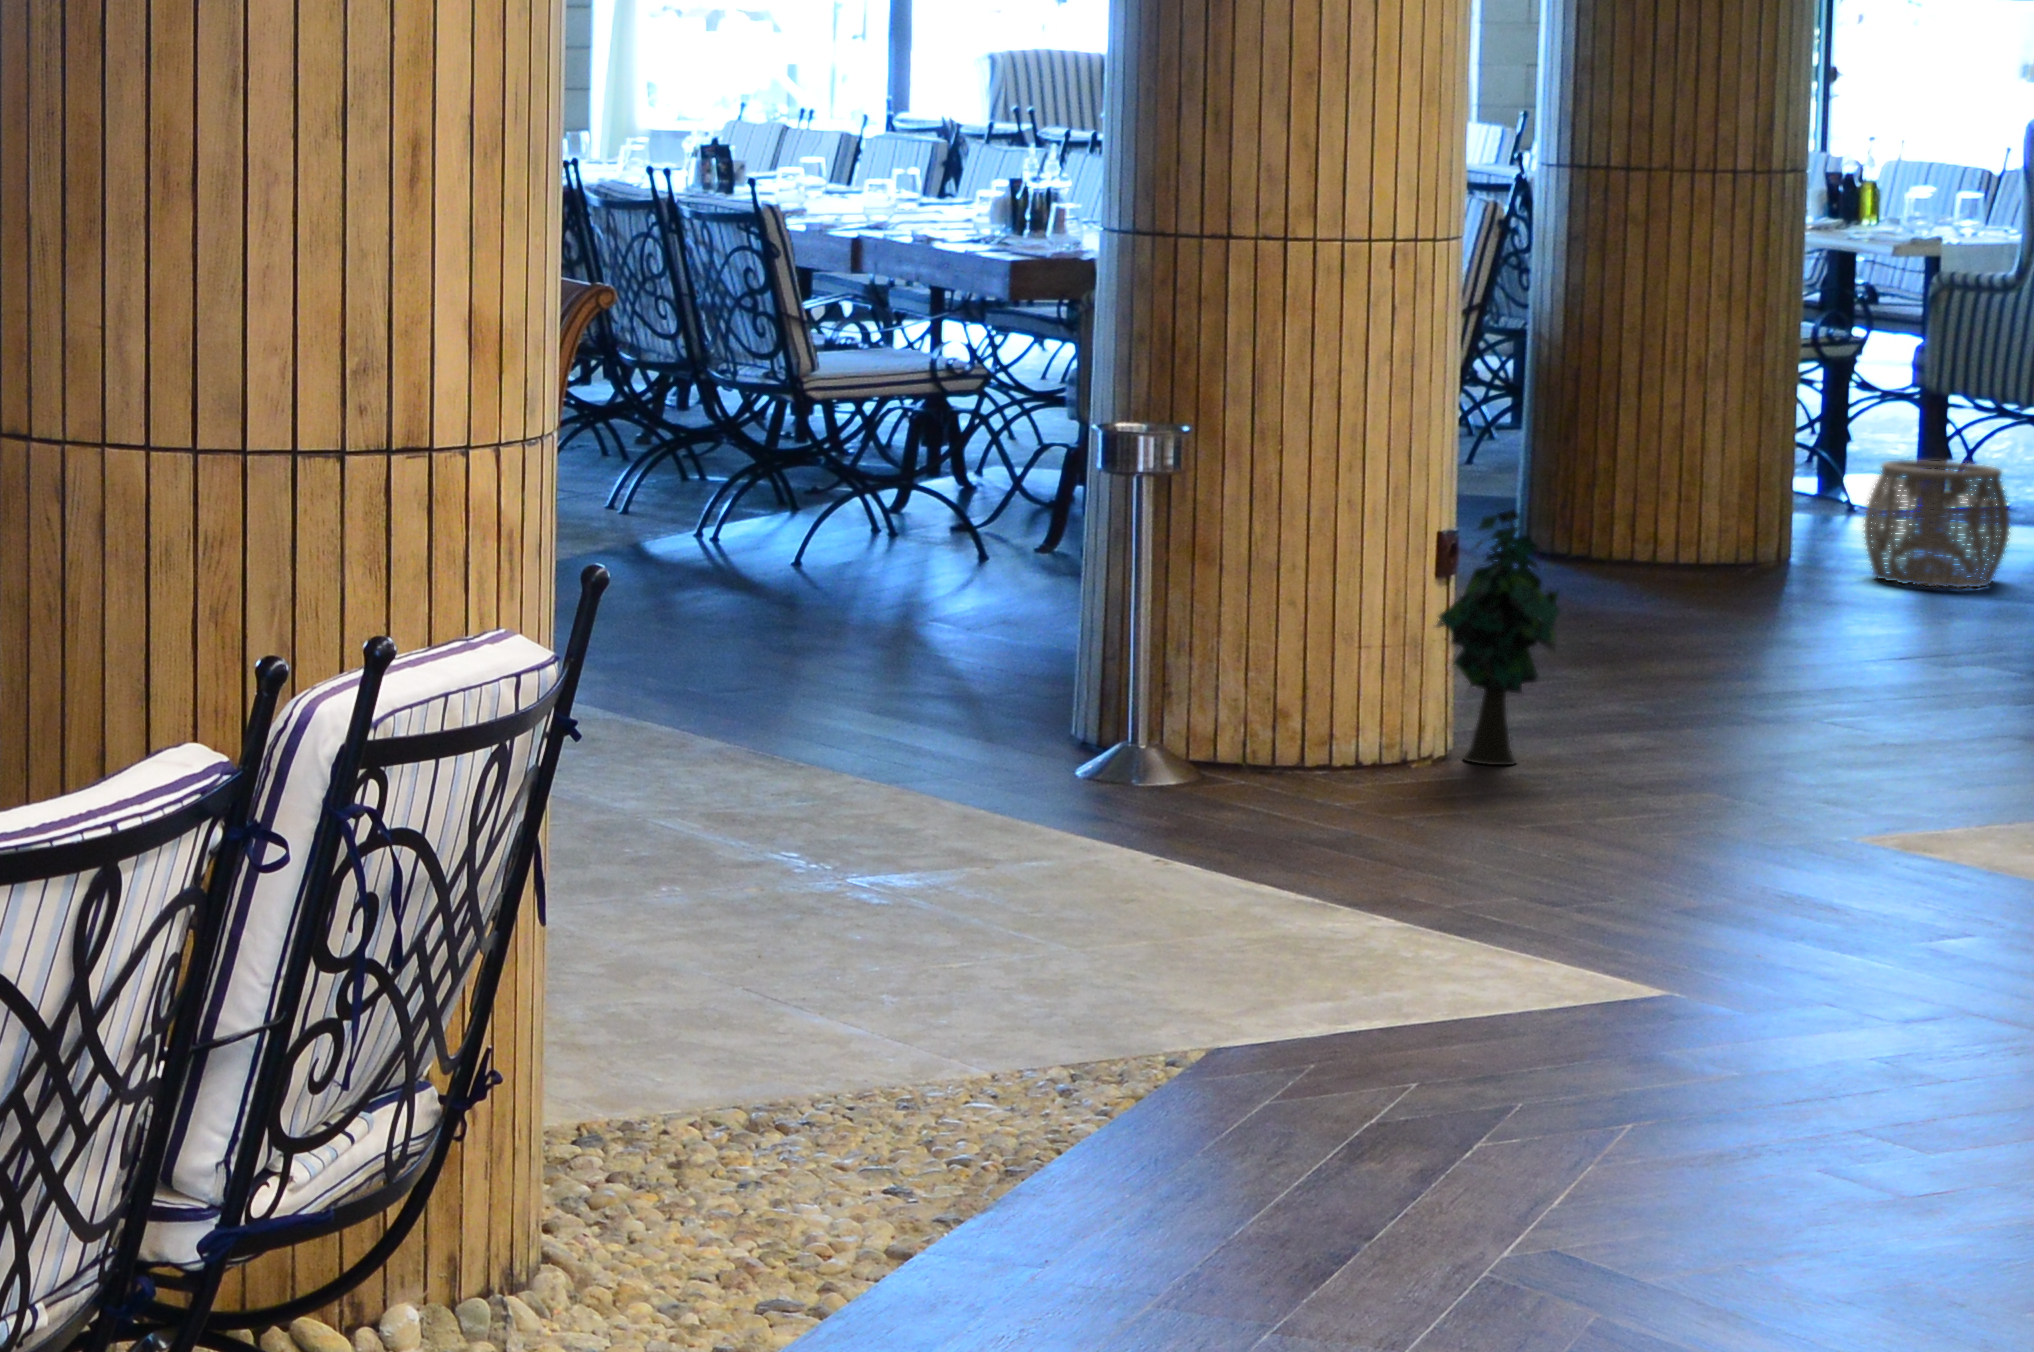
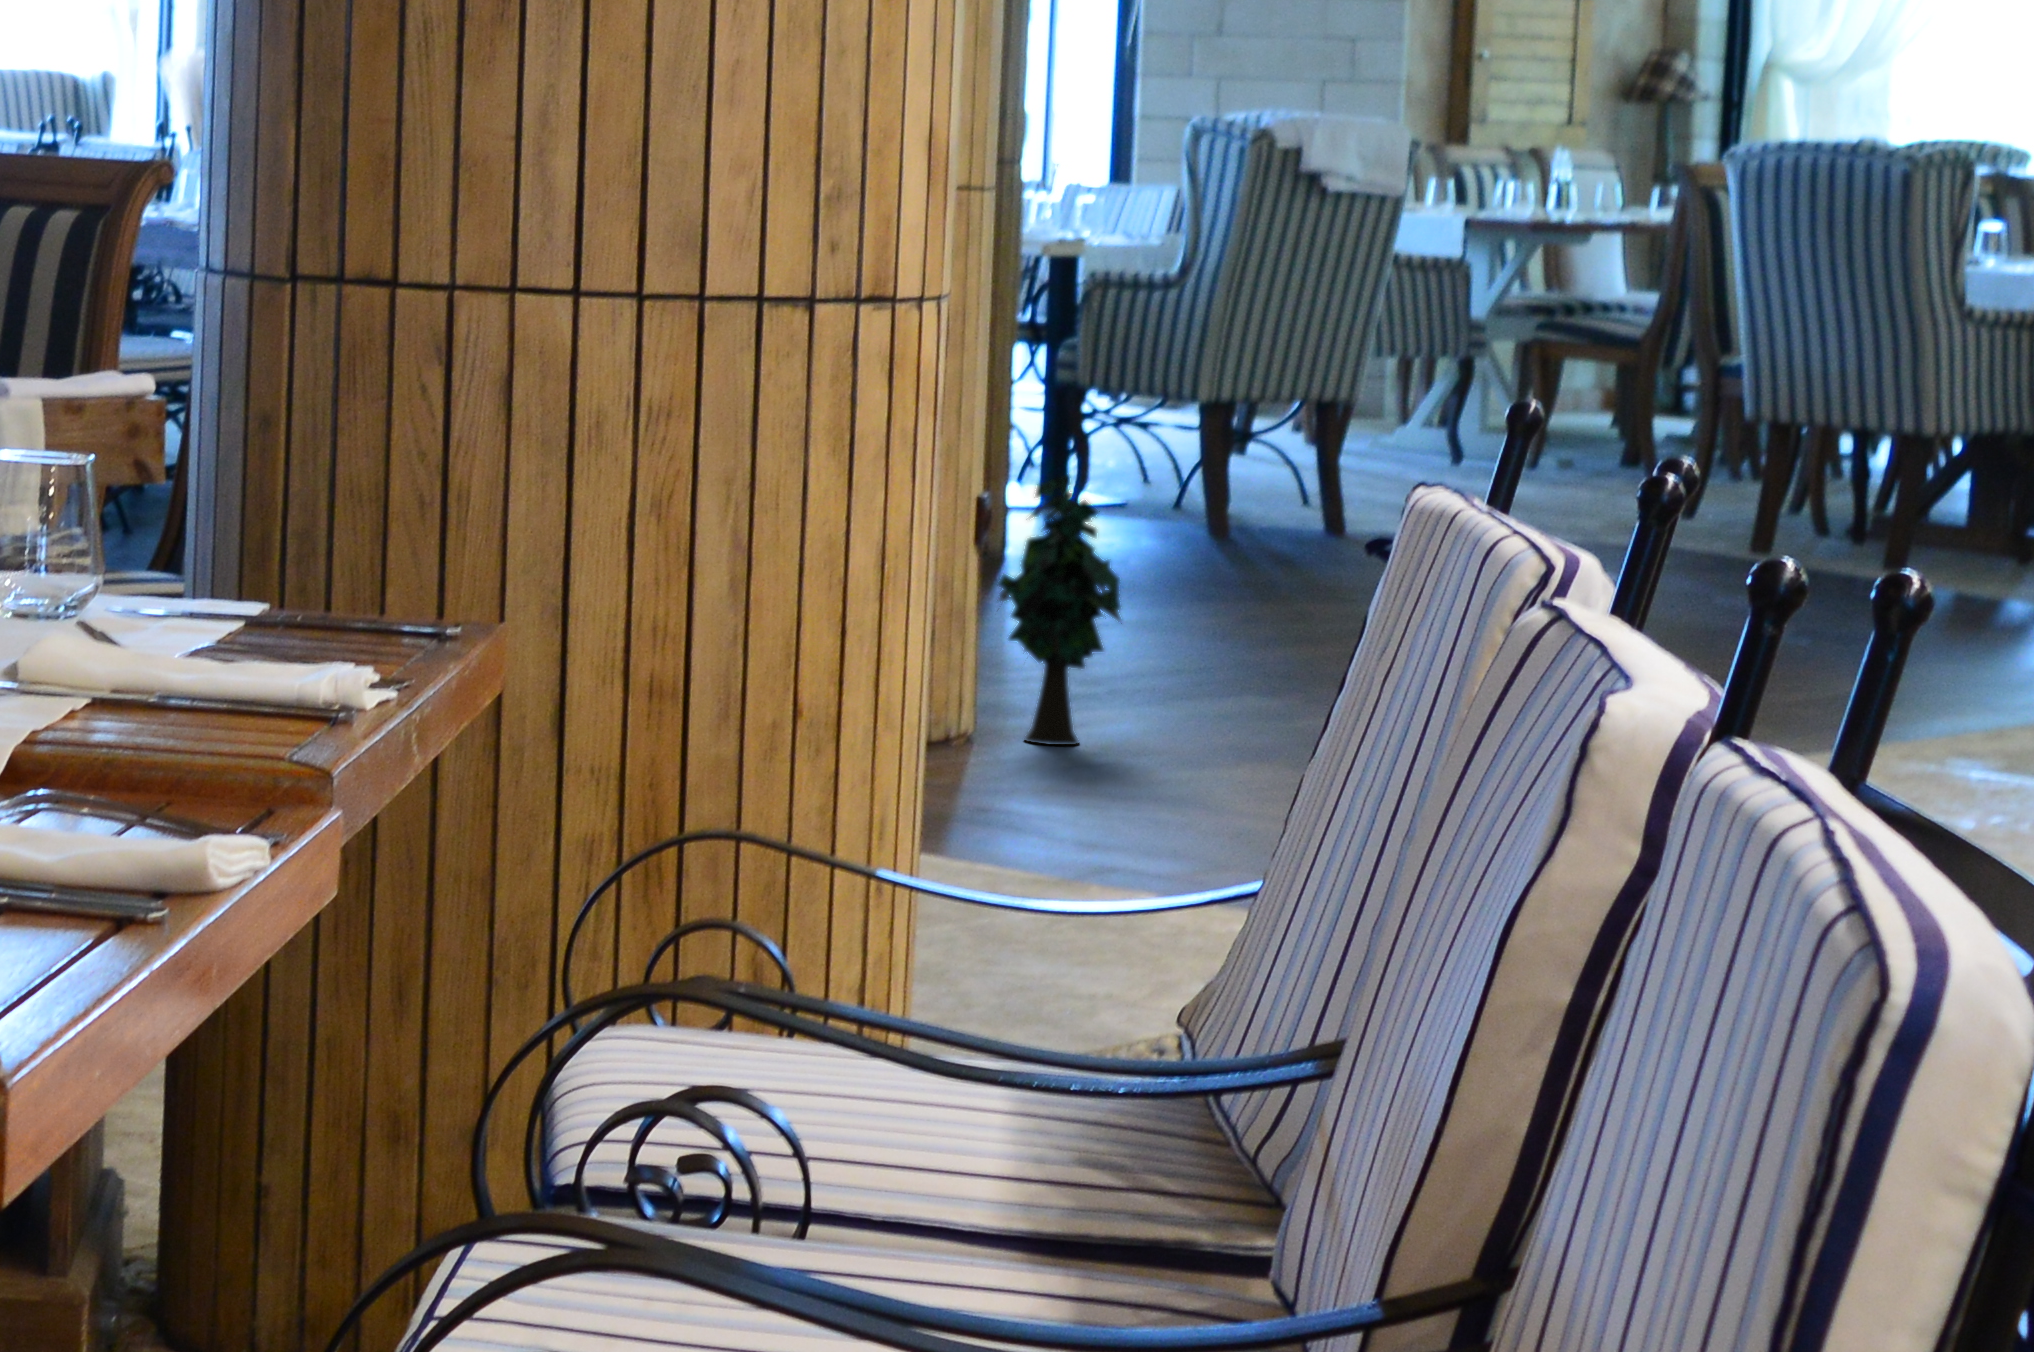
woven basket: present [1864,460,2011,587] -> none [1126,457,1268,583]

